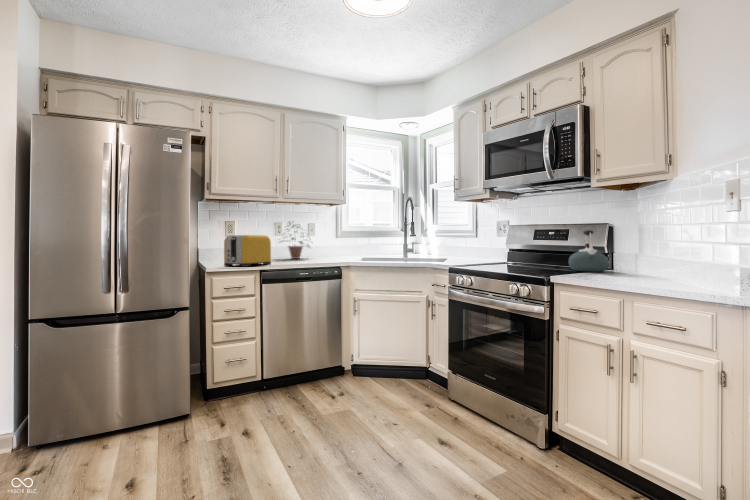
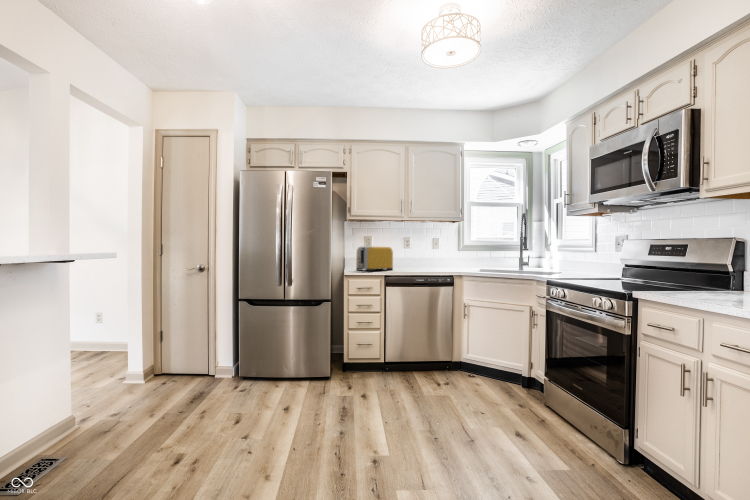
potted plant: present [288,226,309,259] -> none [405,234,435,266]
kettle: present [569,230,608,272] -> none [677,245,727,290]

